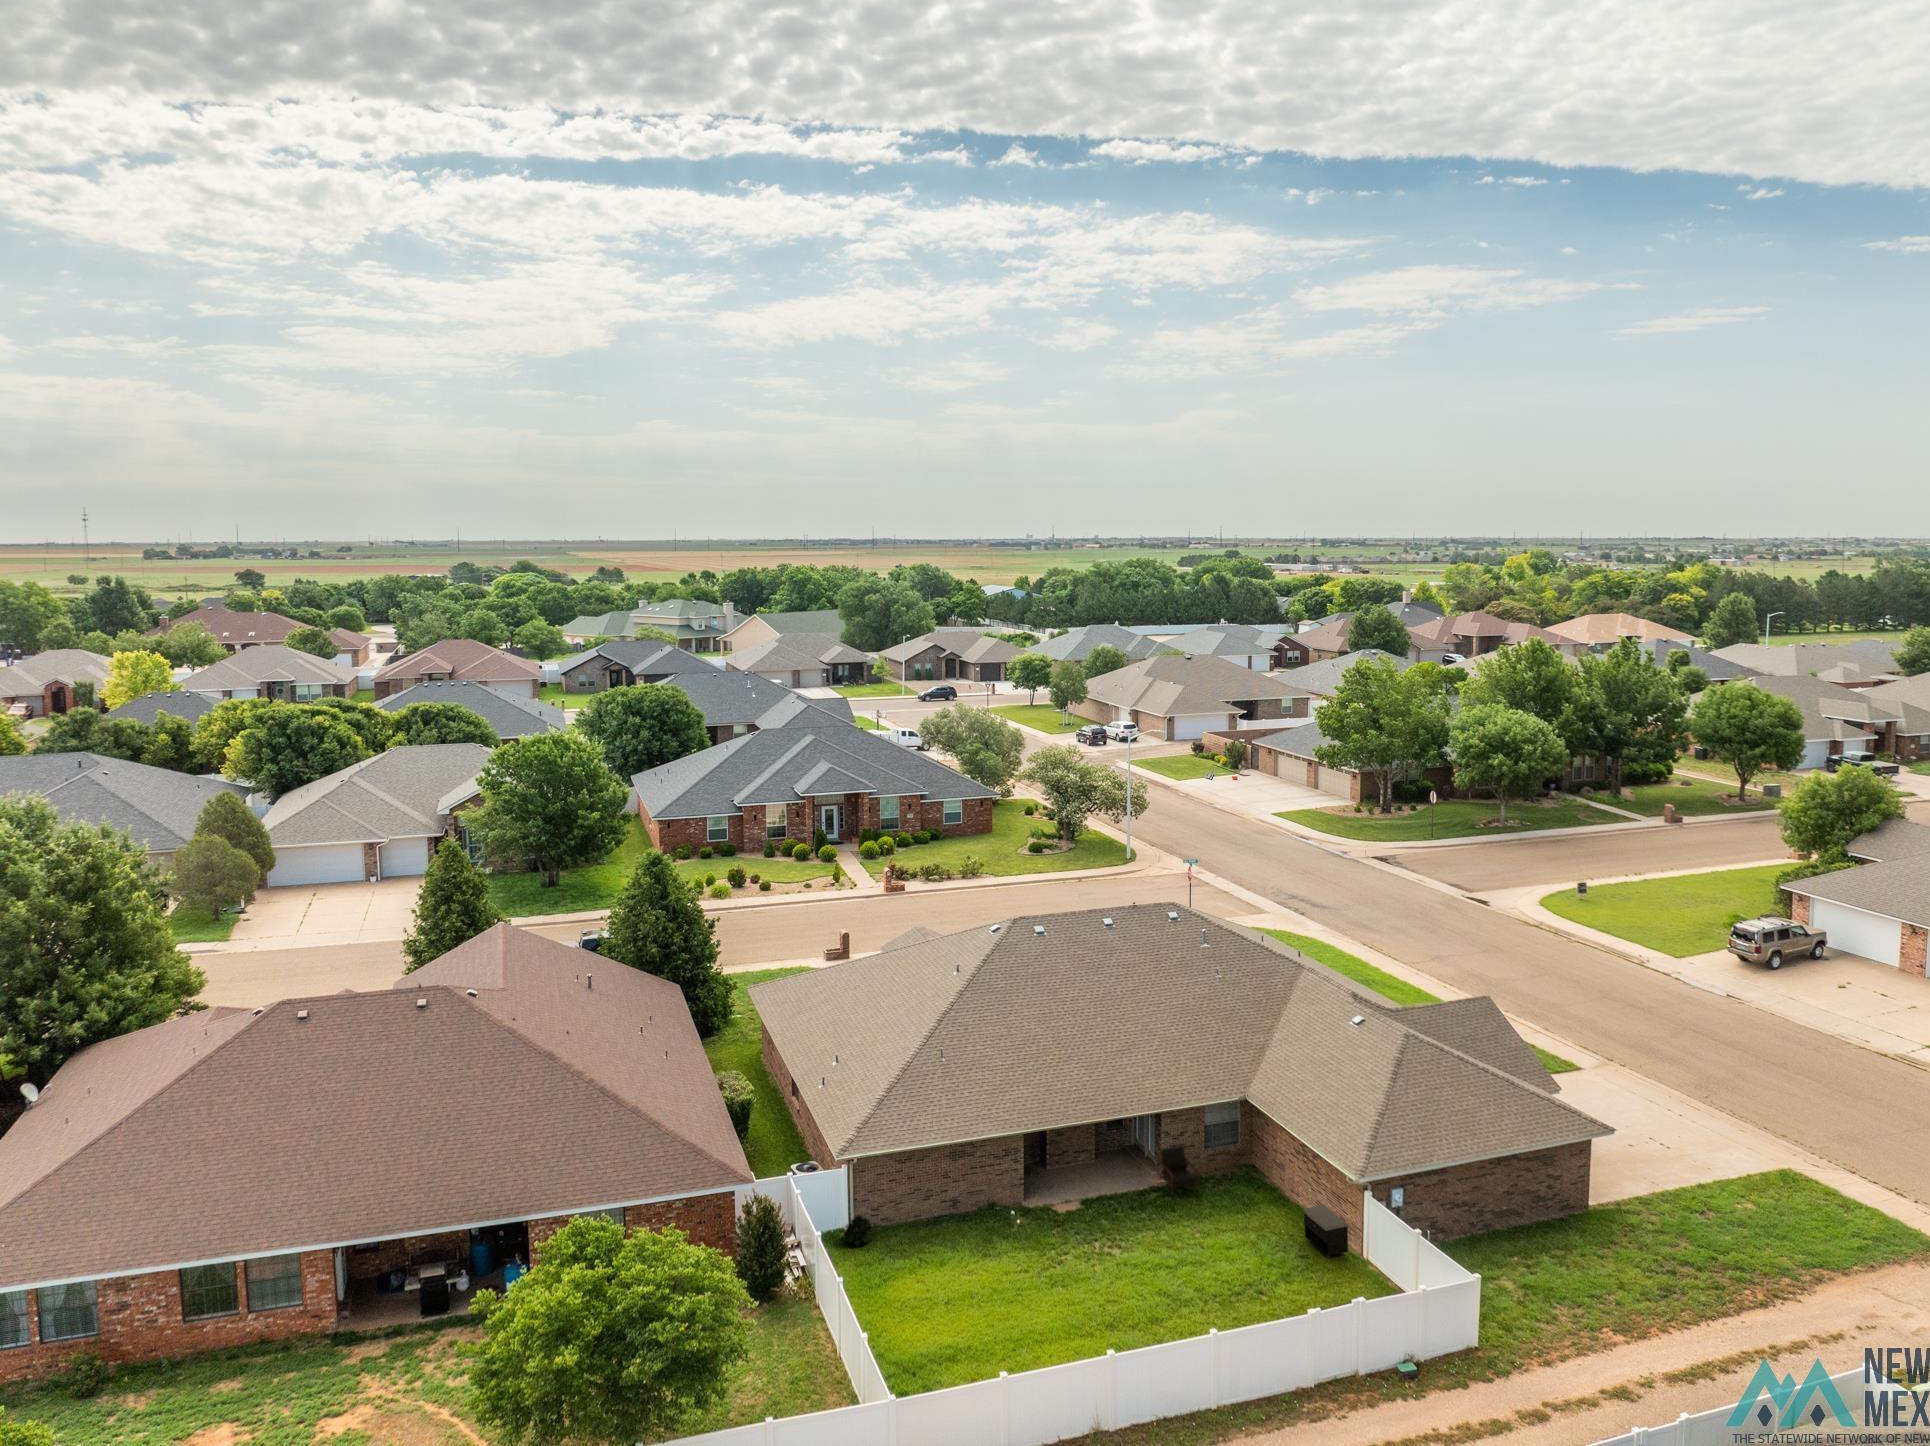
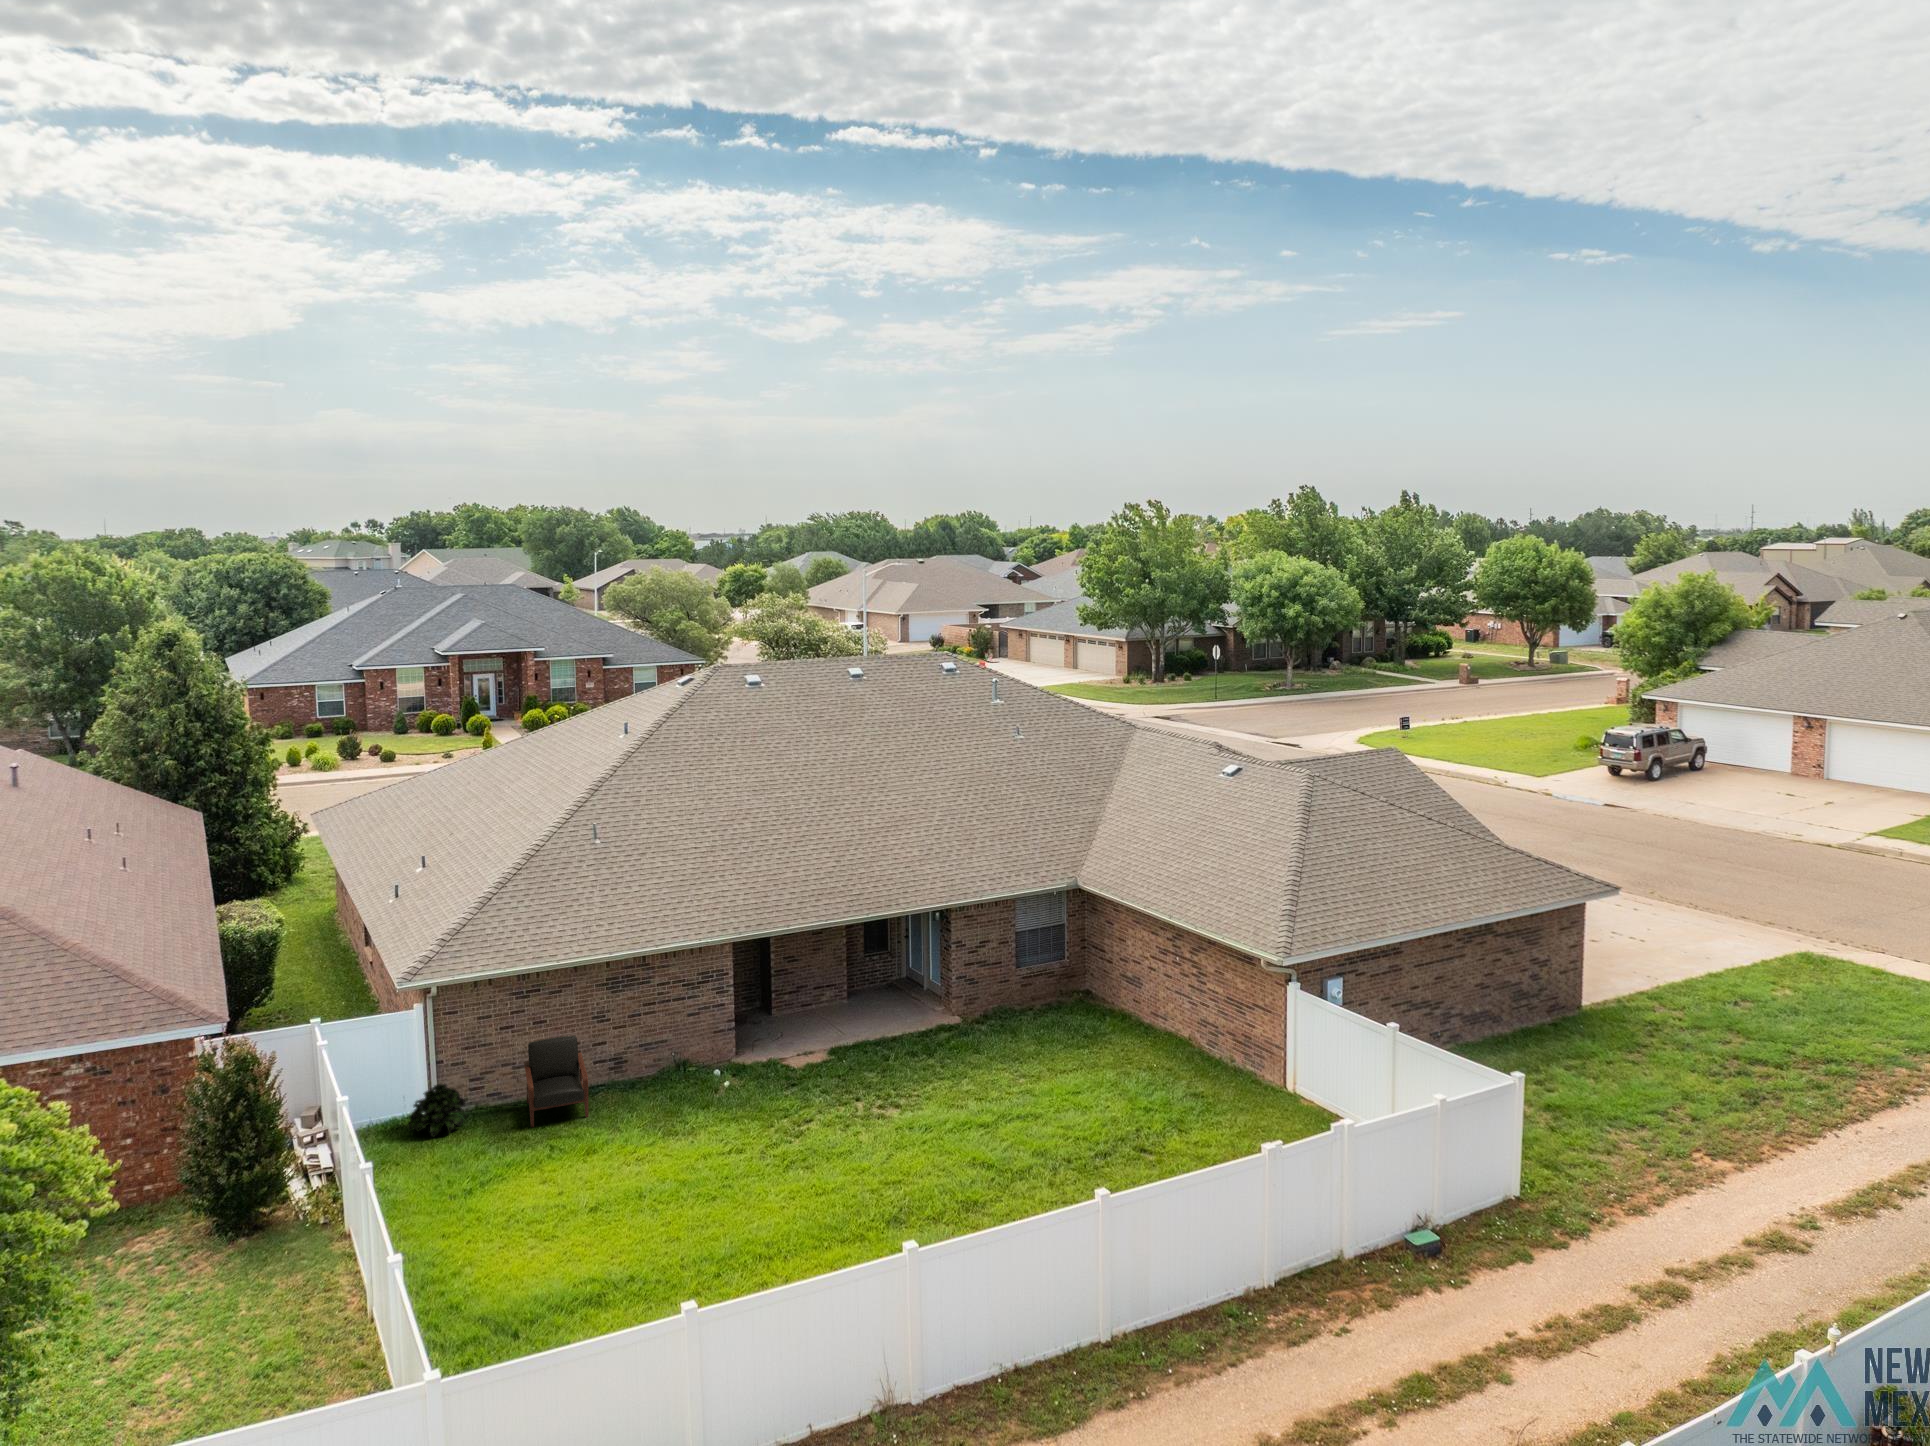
chair: present [1159,1146,1199,1195] -> present [524,1036,589,1127]
storage bench: present [1303,1205,1348,1257] -> none [1199,1016,1273,1091]

